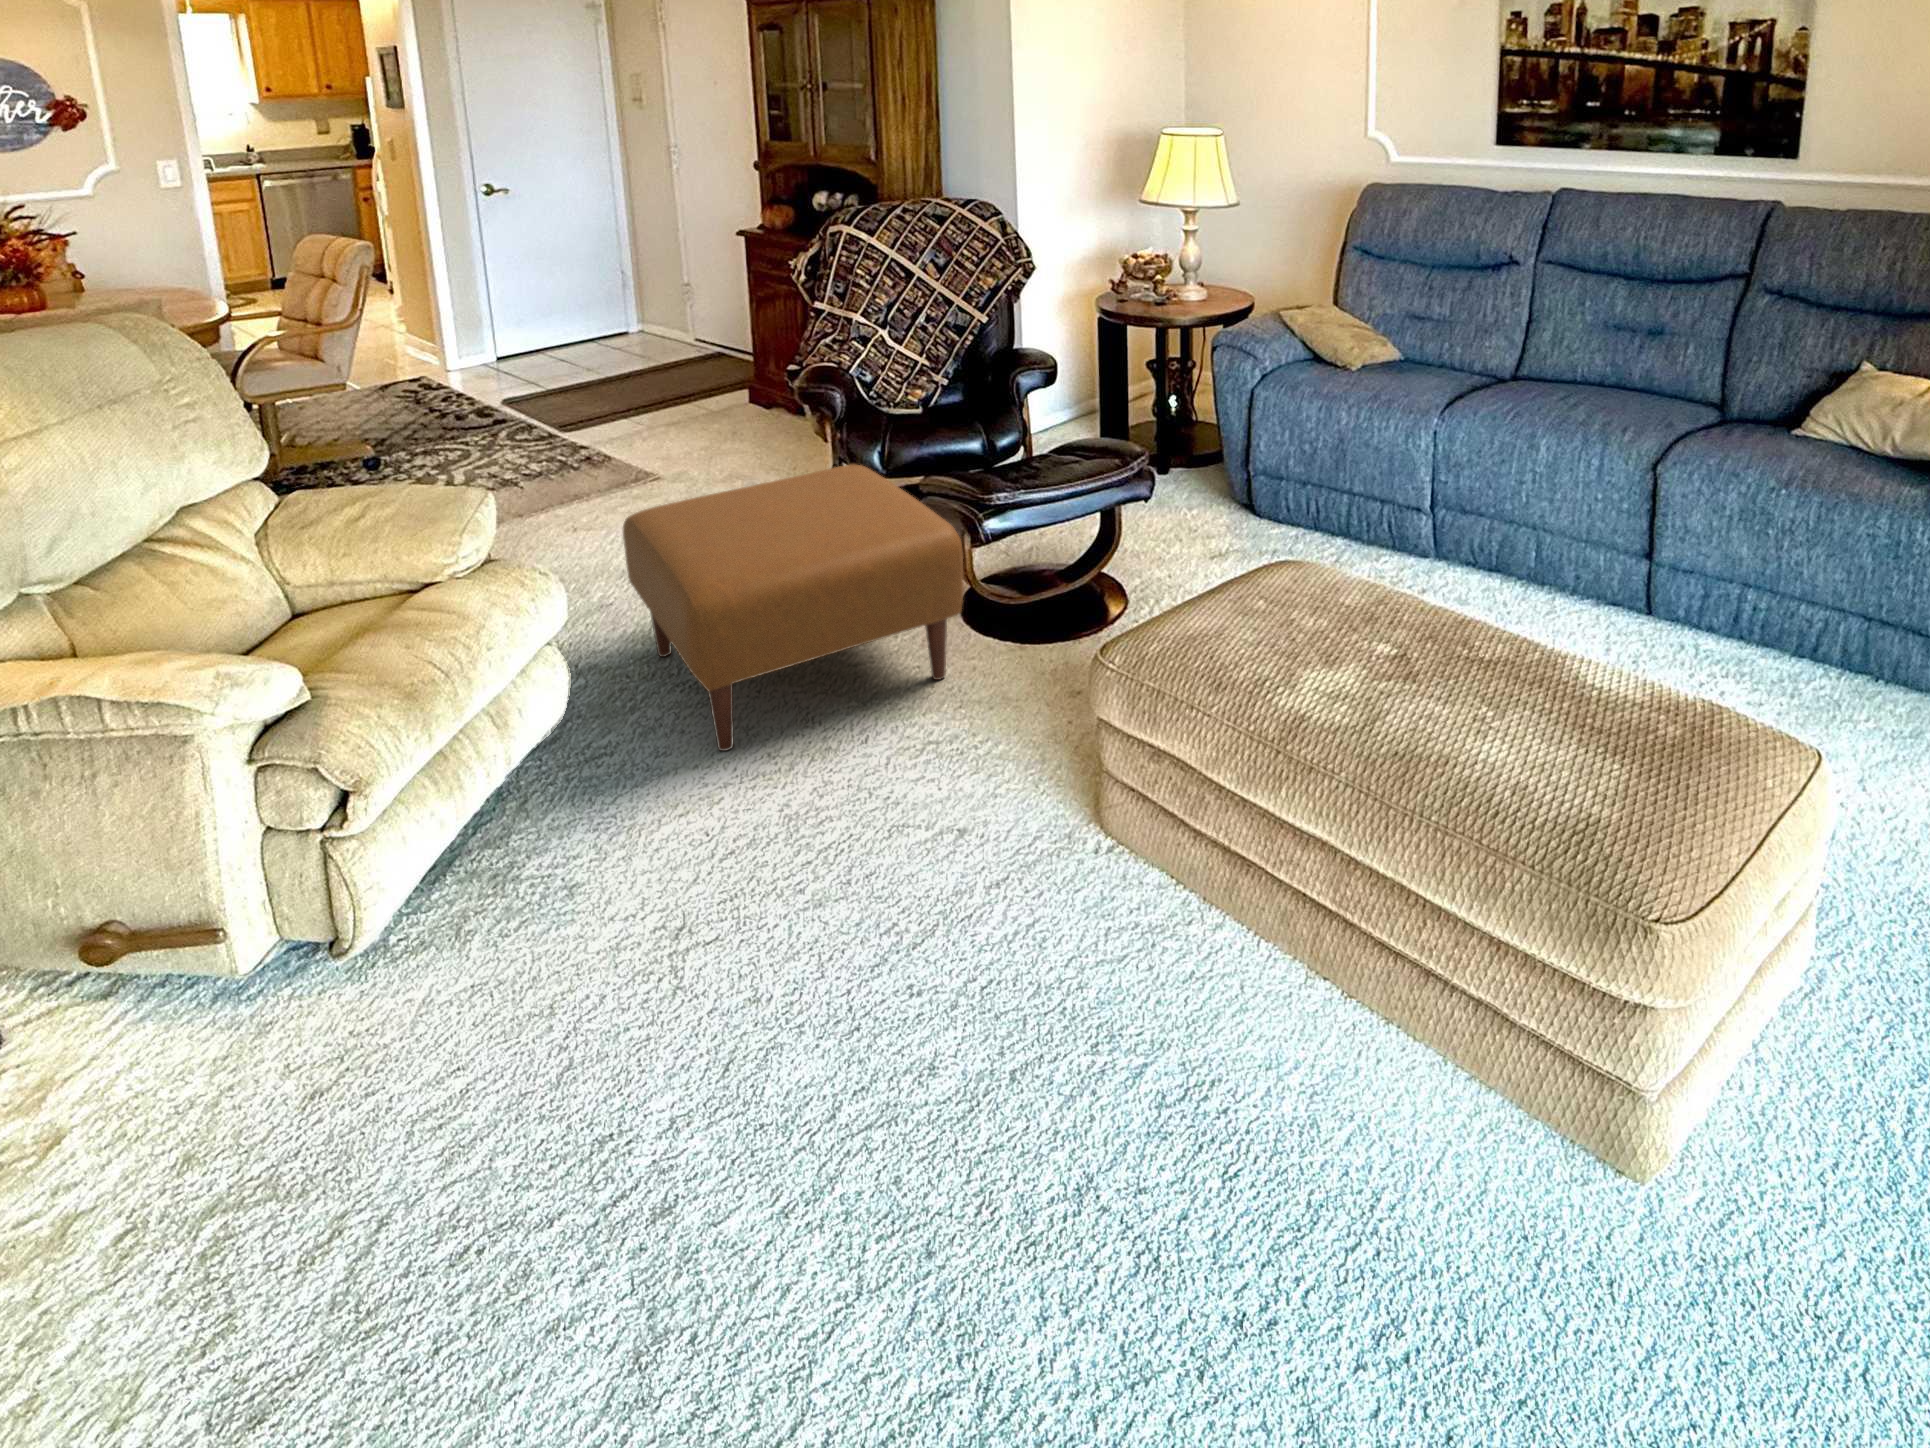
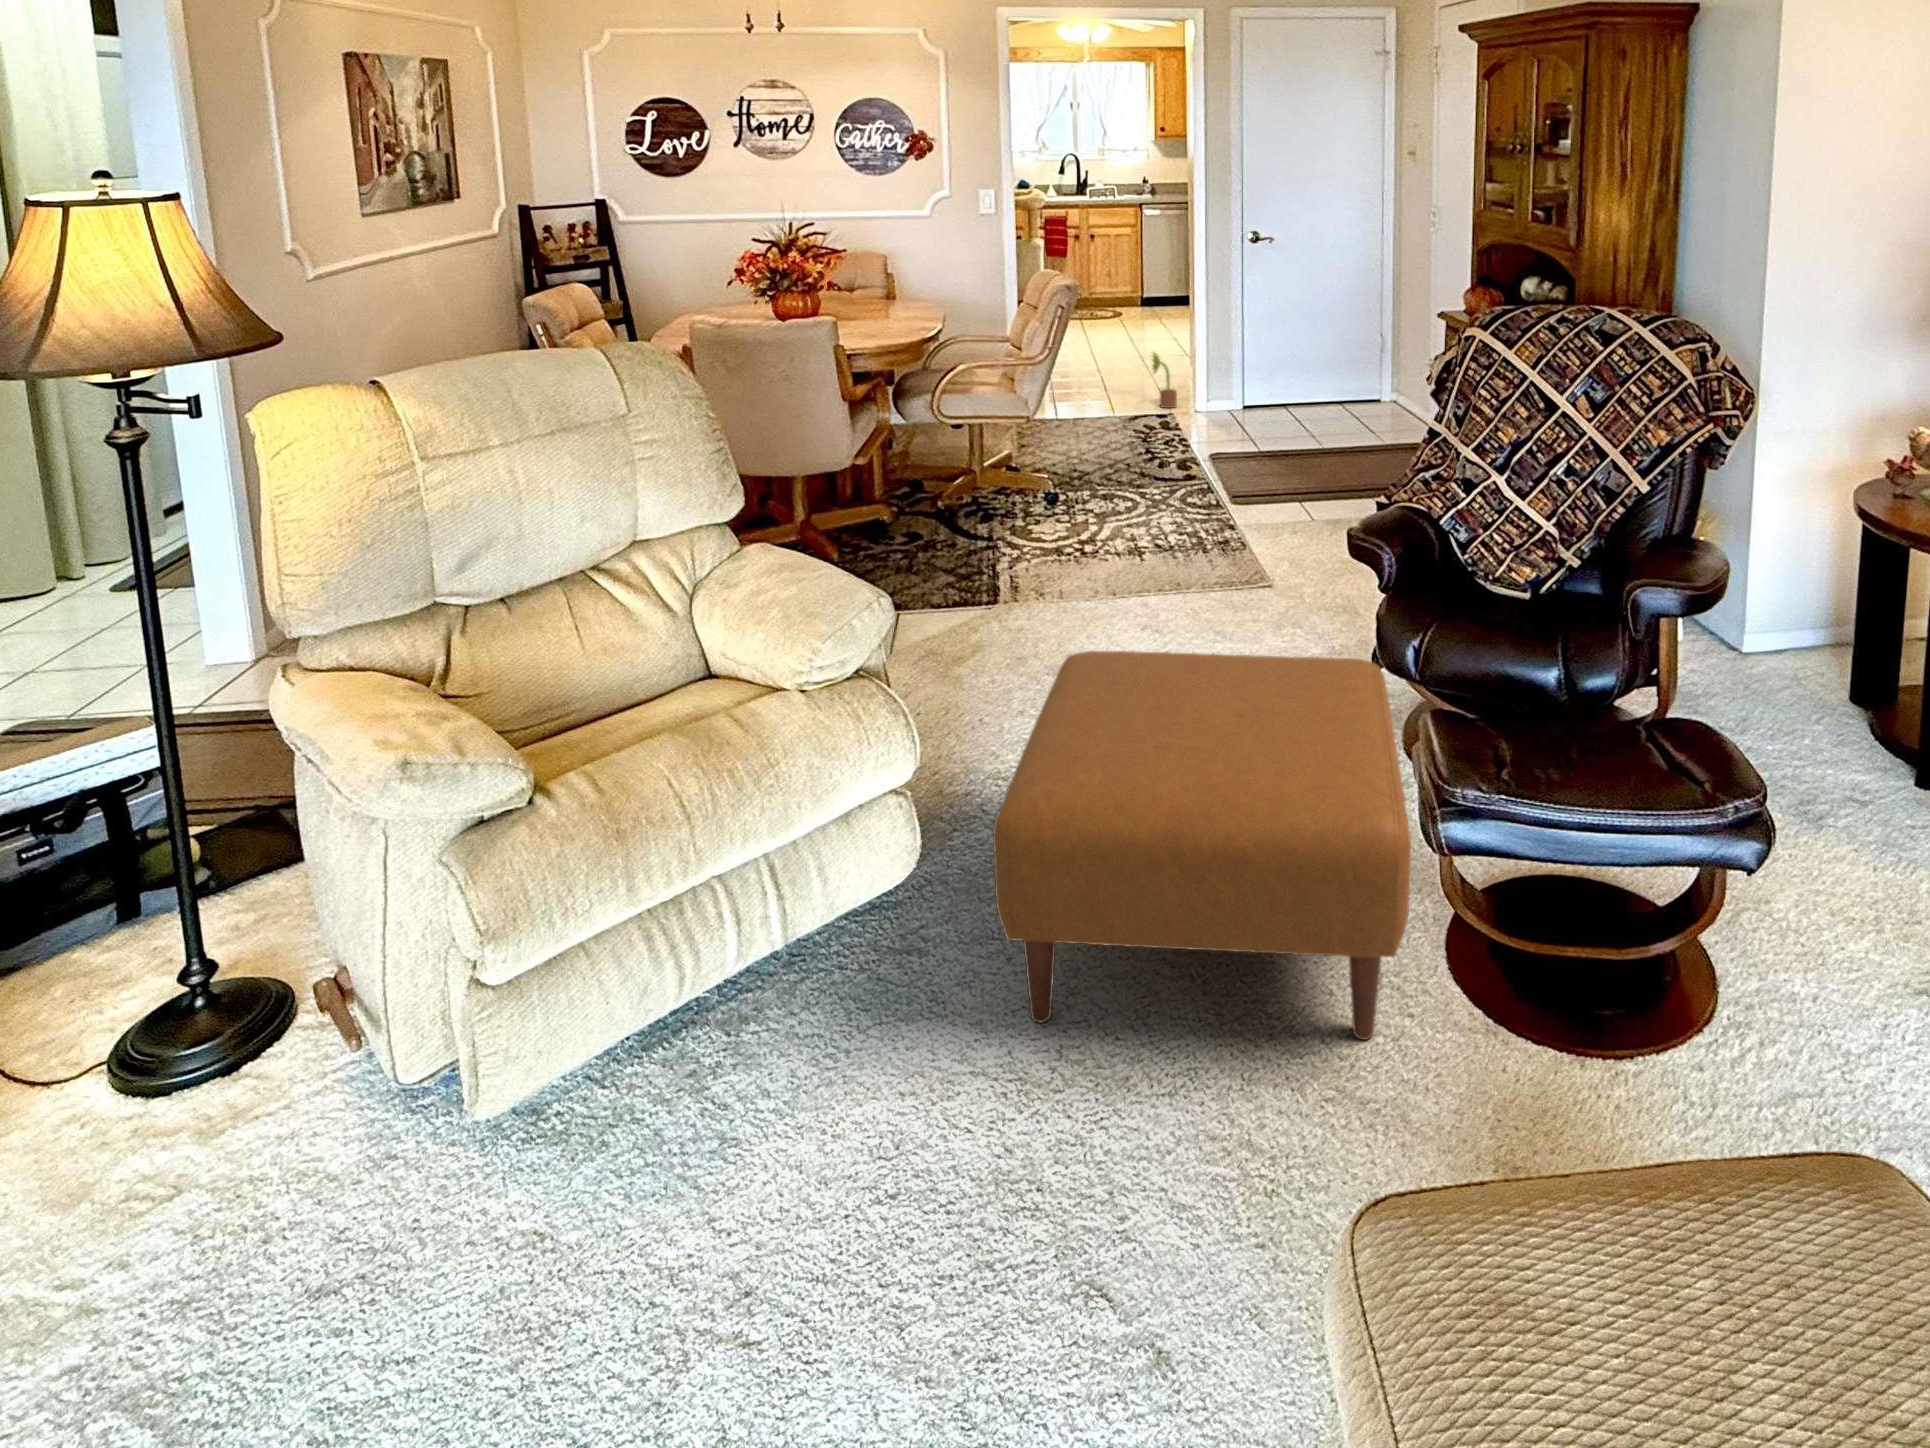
decorative plant: none [390,311,429,369] -> present [1153,352,1177,408]

